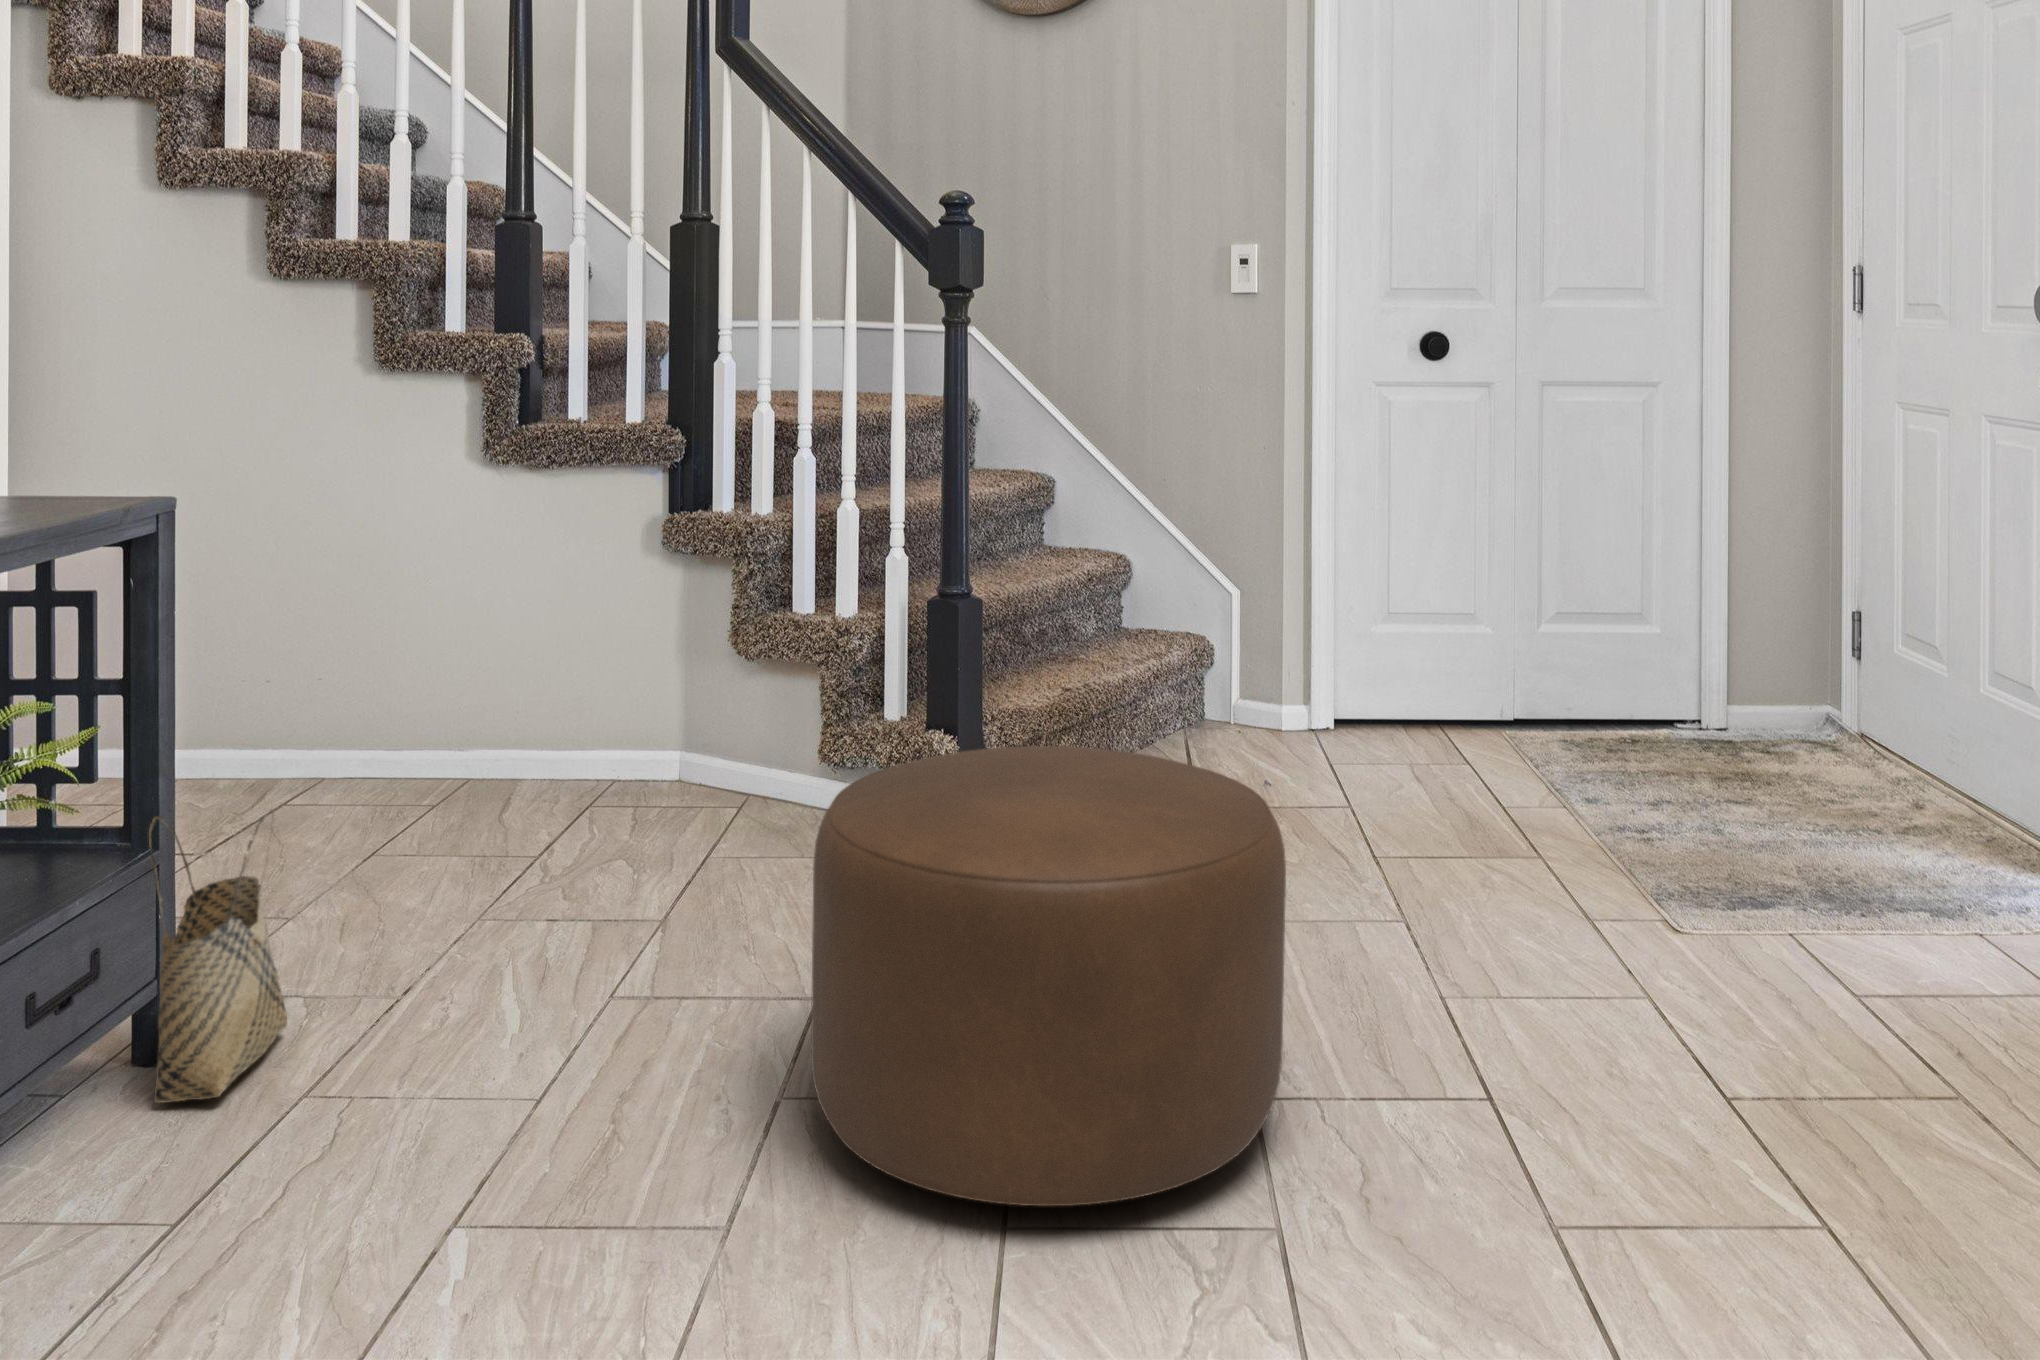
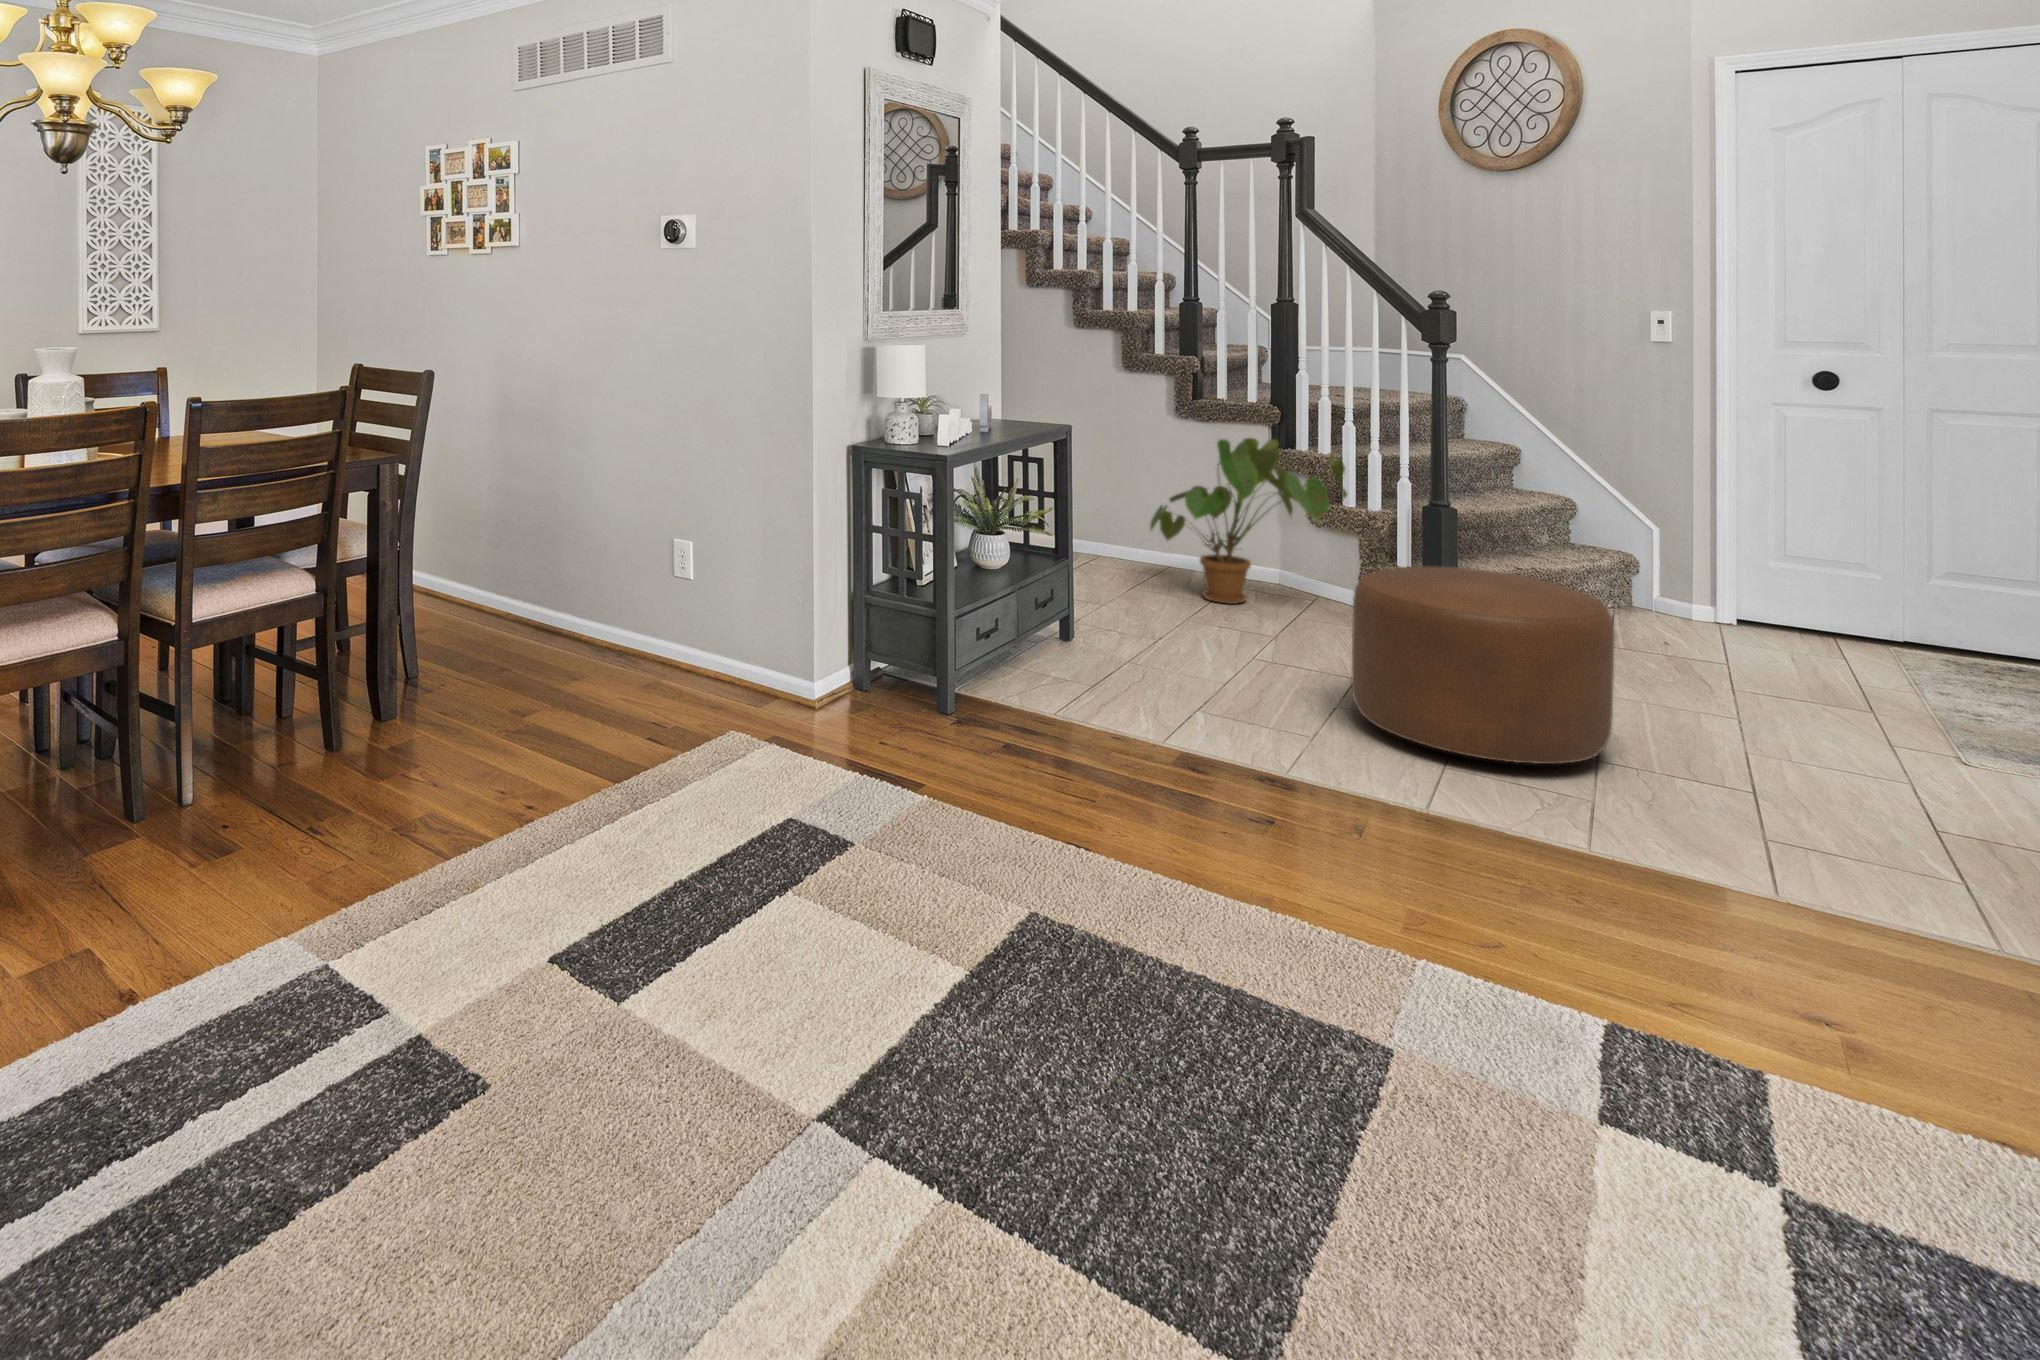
house plant: none [414,491,802,844] -> present [1150,438,1347,604]
woven basket: present [149,809,287,1103] -> none [1066,550,1114,659]

